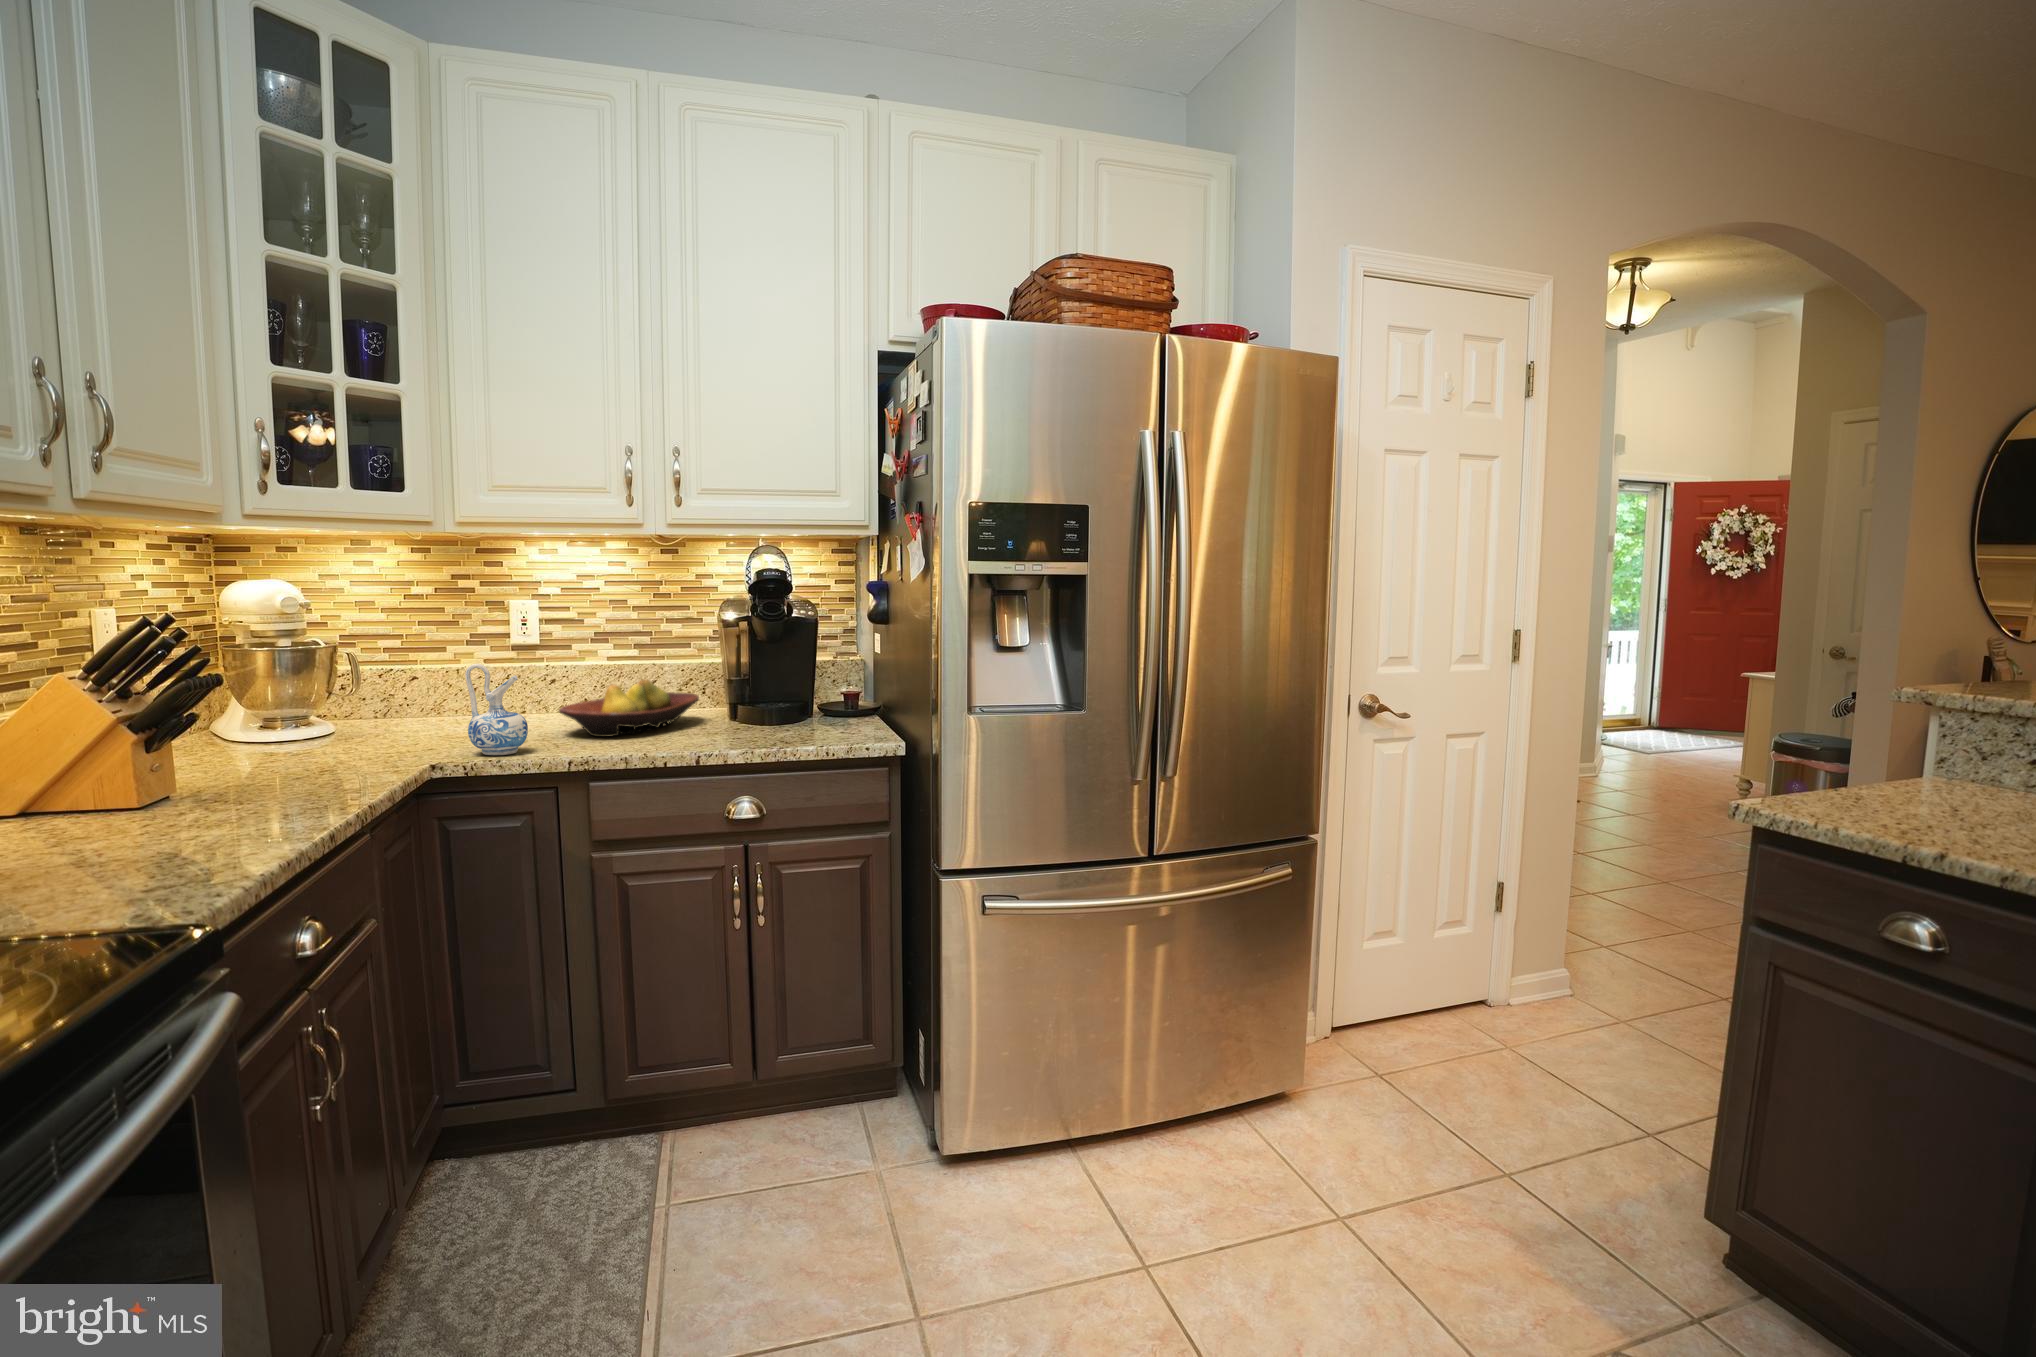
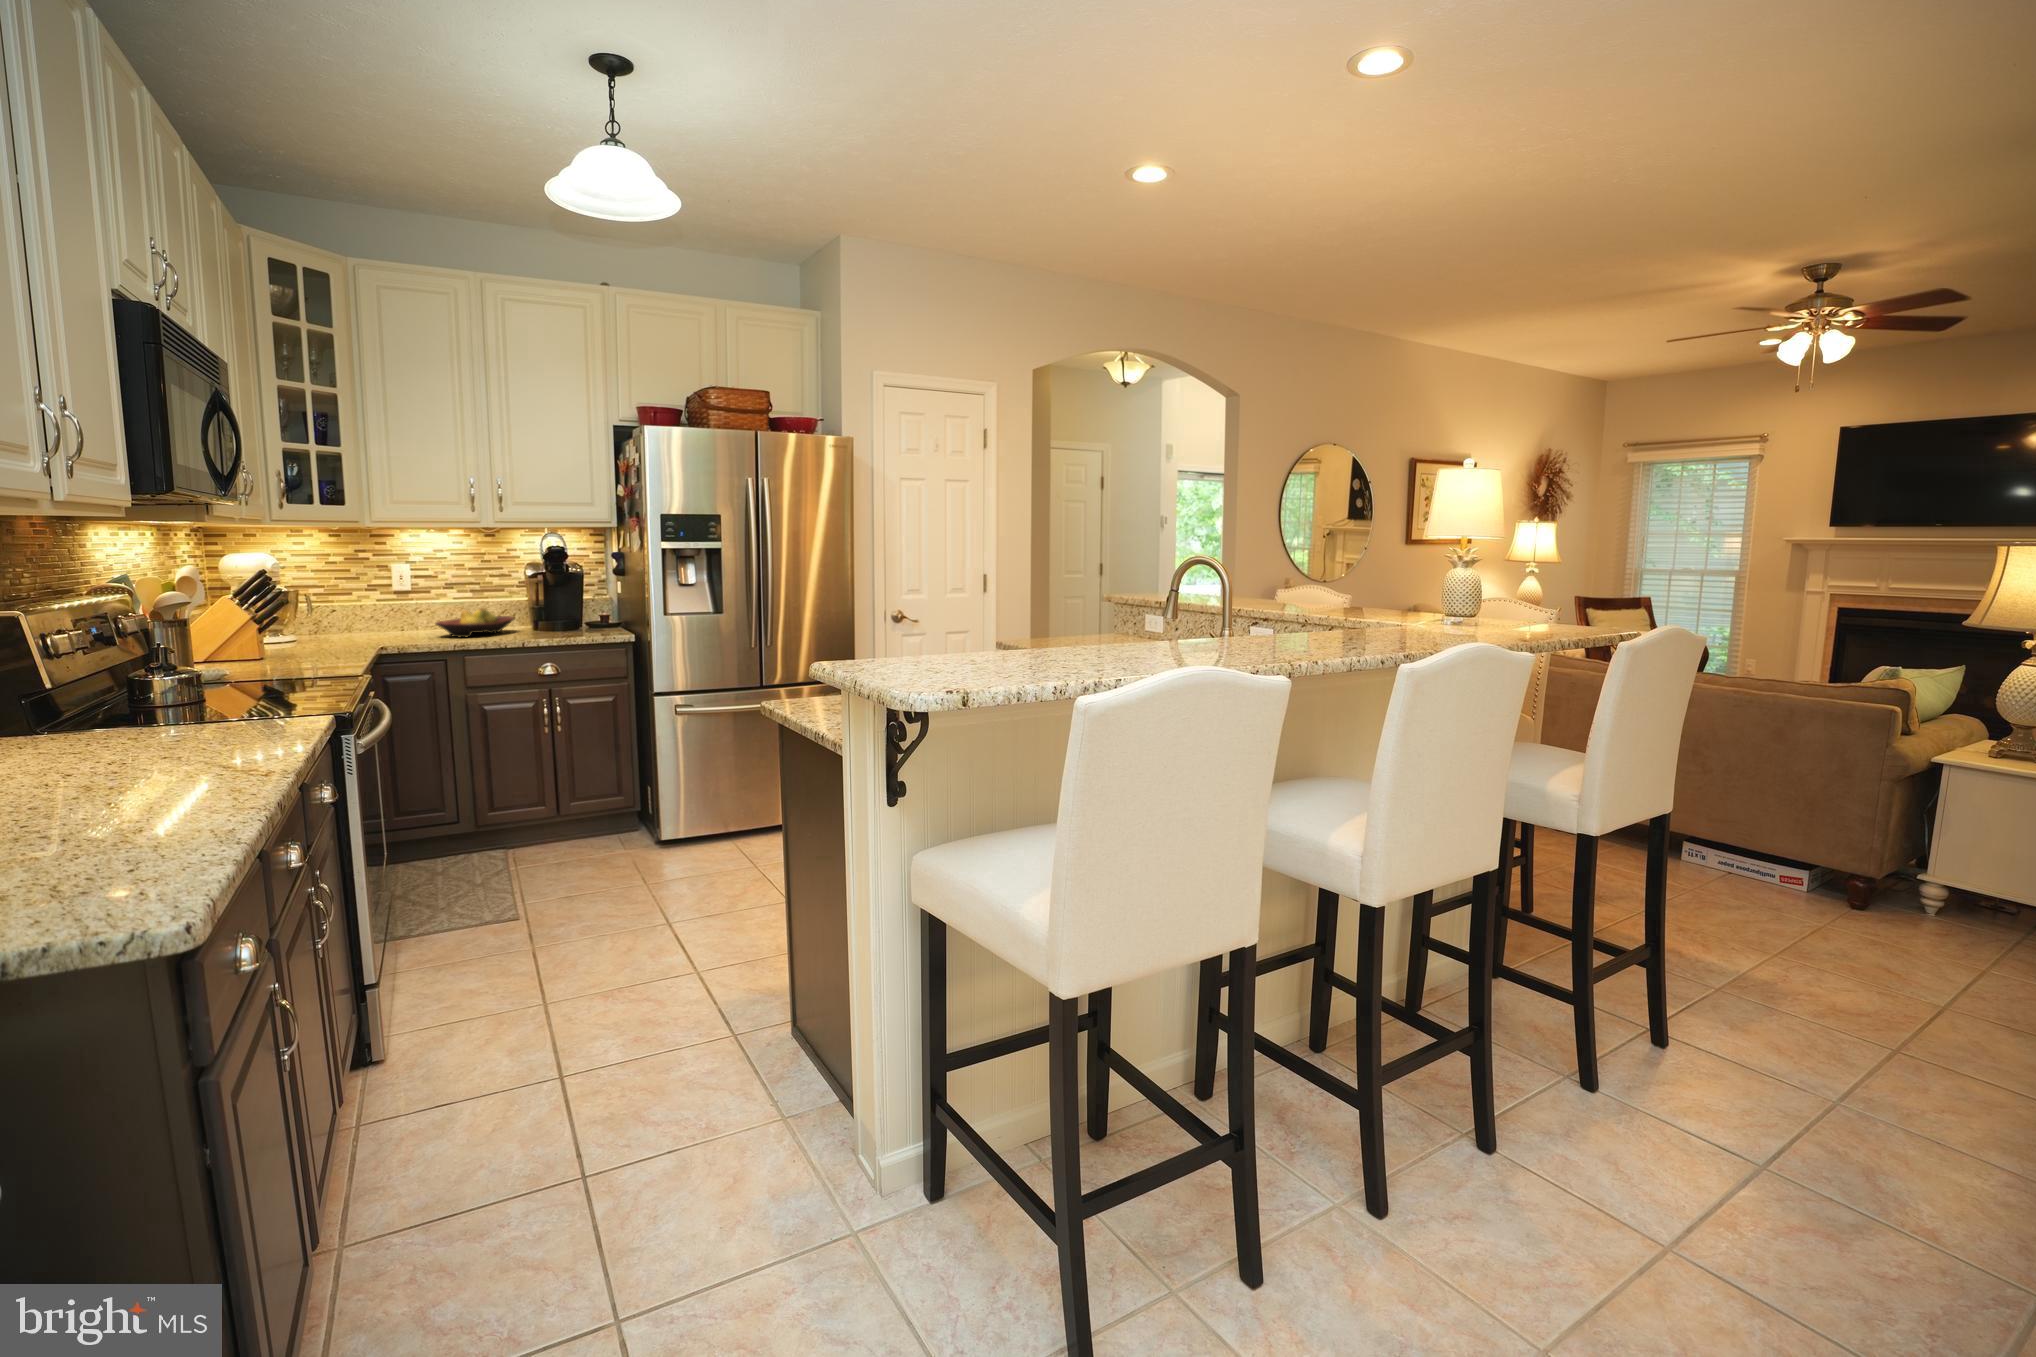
ceramic pitcher: present [465,664,528,755] -> none [388,596,424,644]

